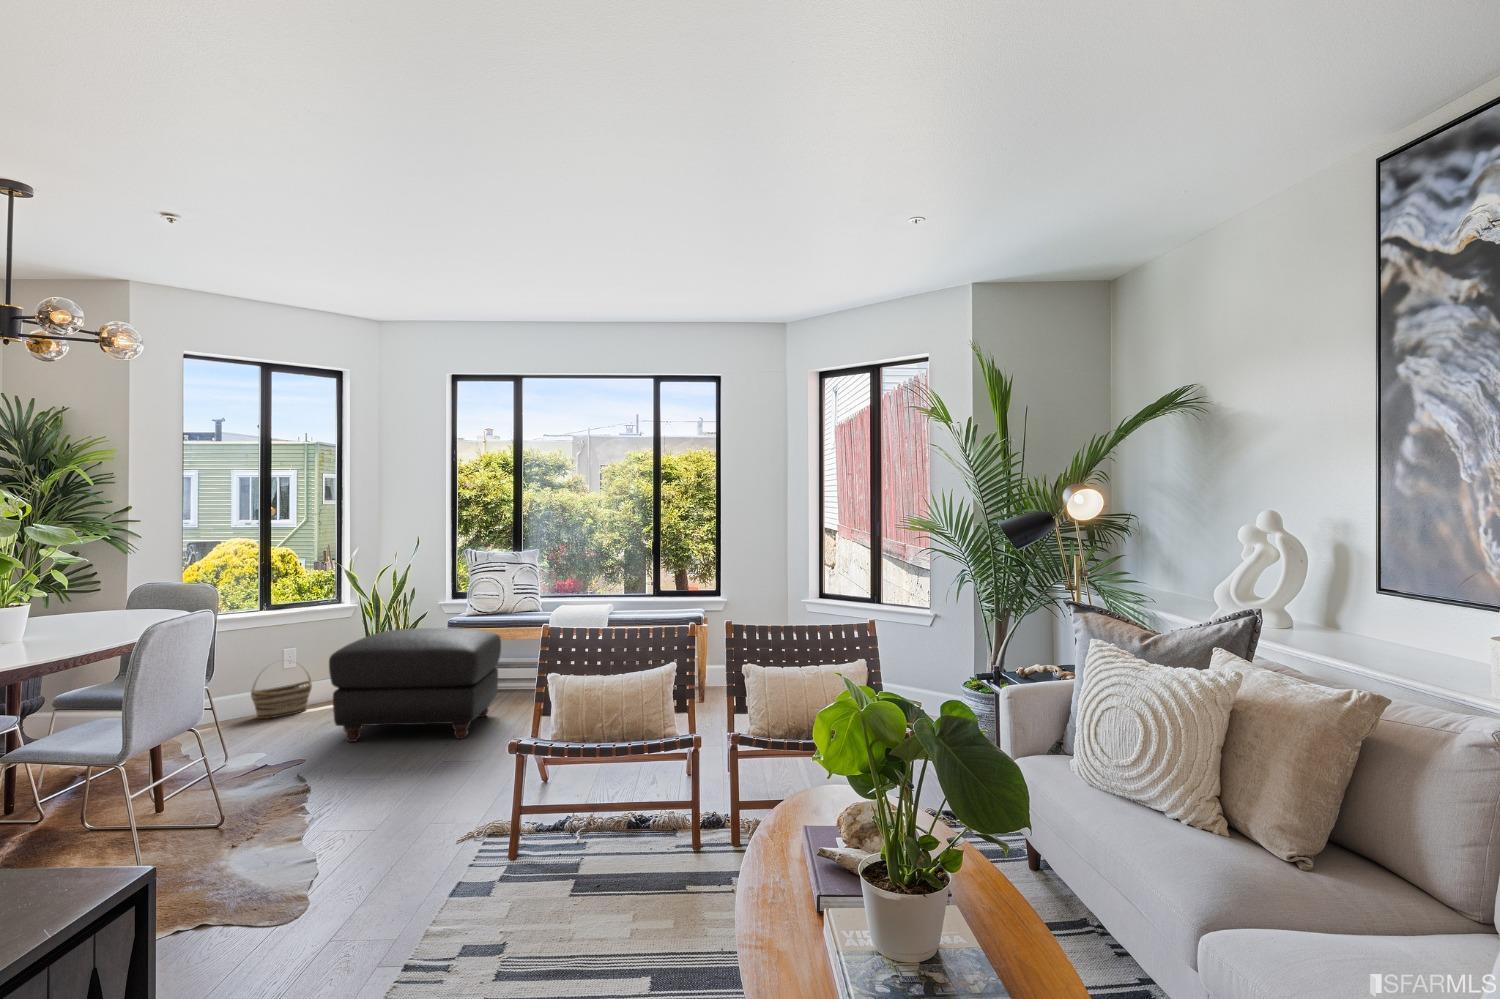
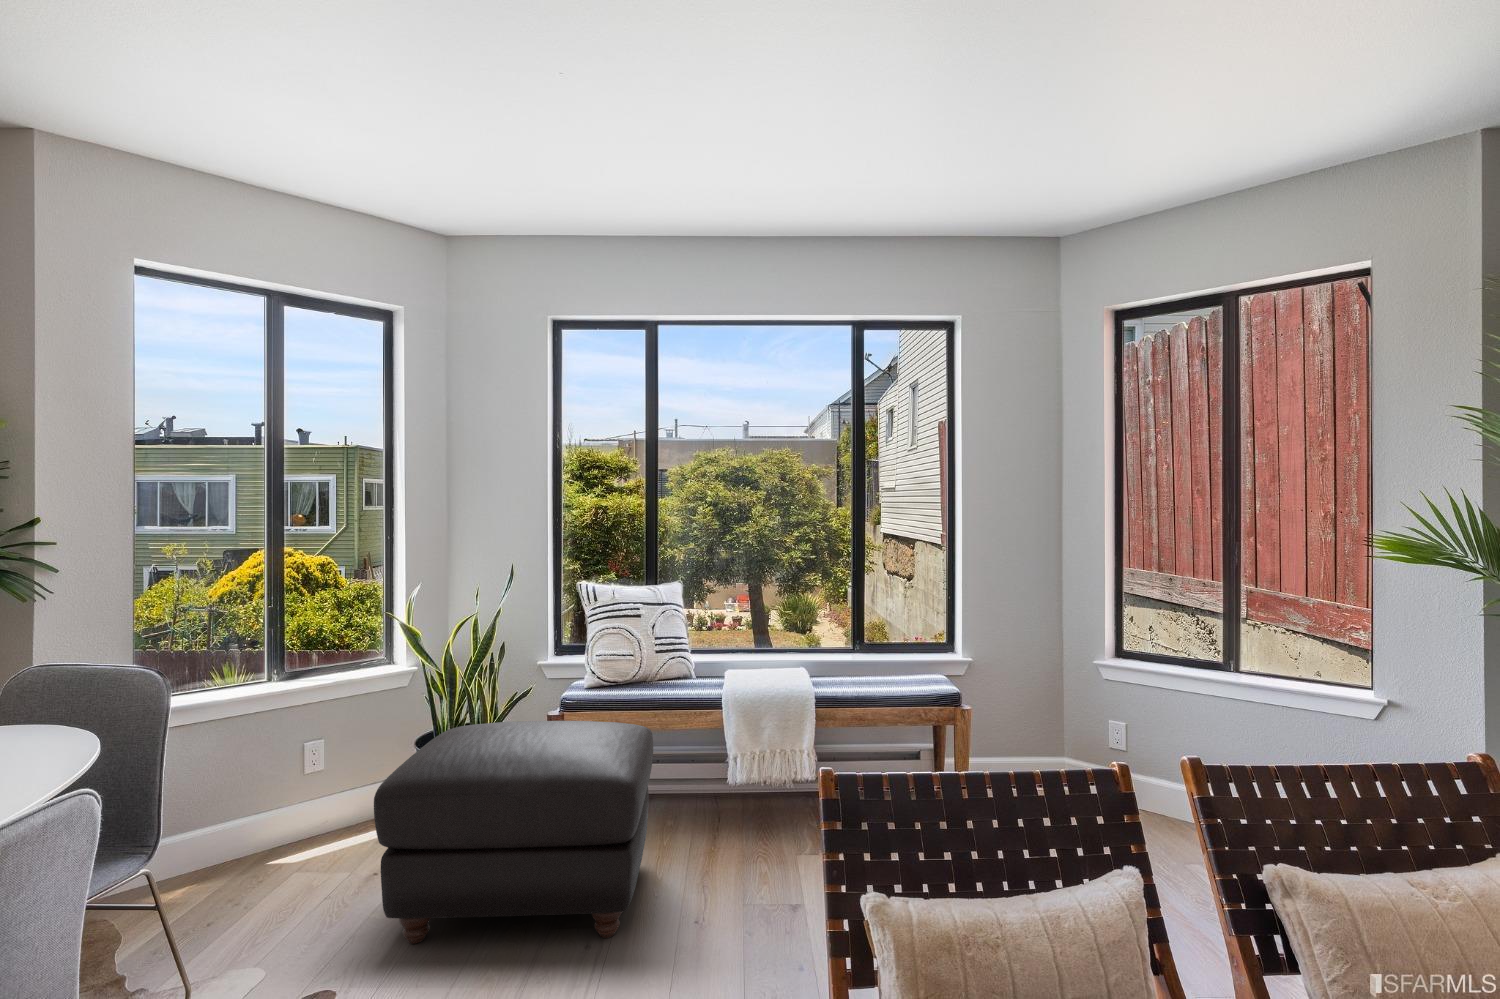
basket: present [251,671,312,719] -> none [248,764,347,867]

